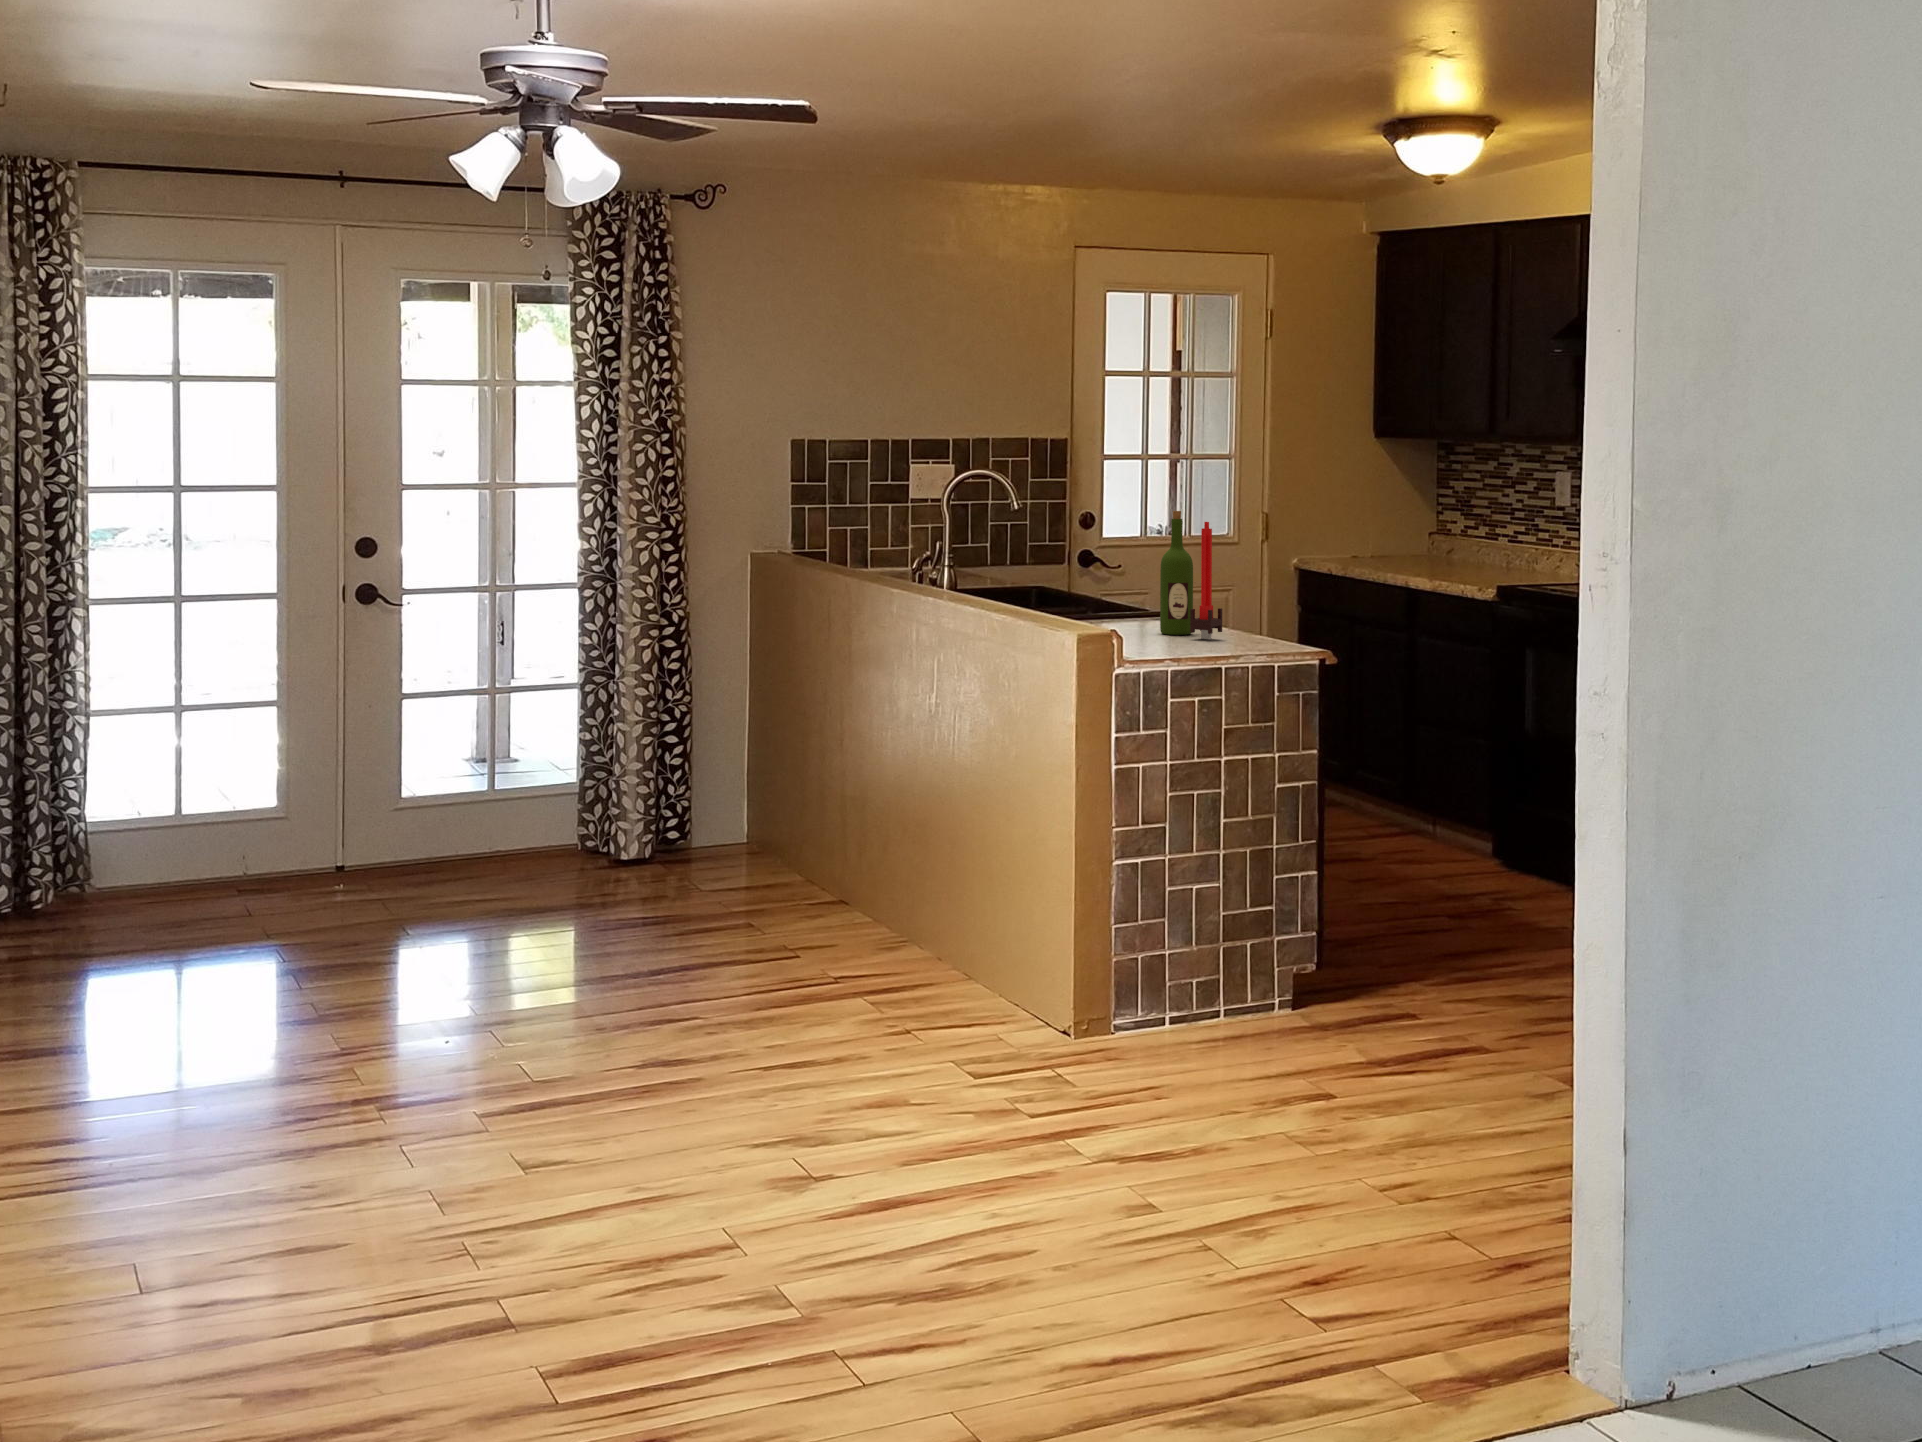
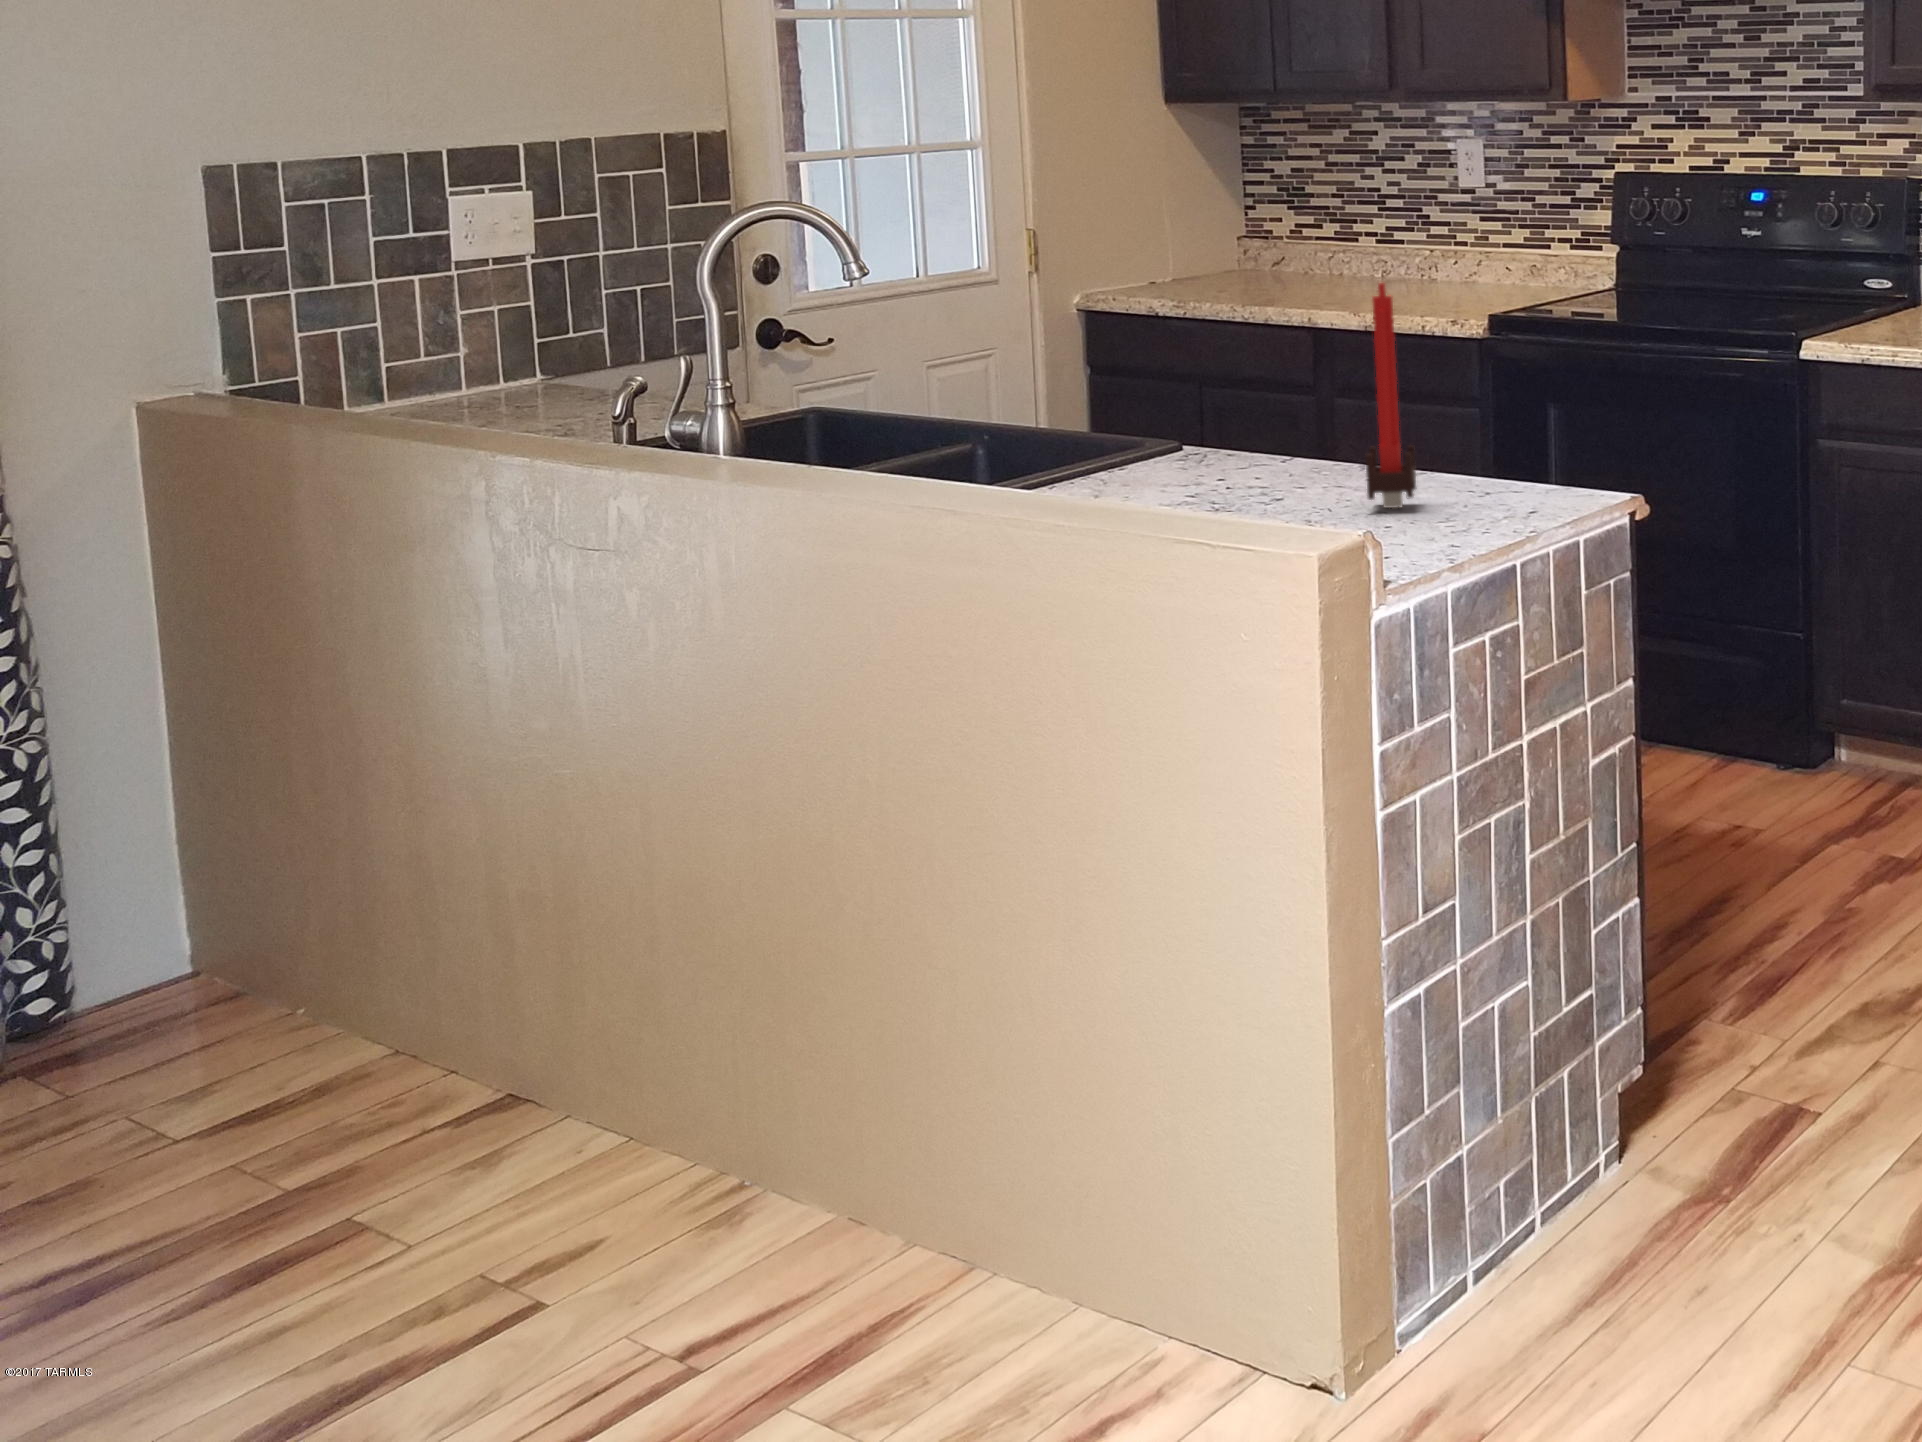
wine bottle: present [1160,511,1193,635] -> none [1267,264,1336,505]

